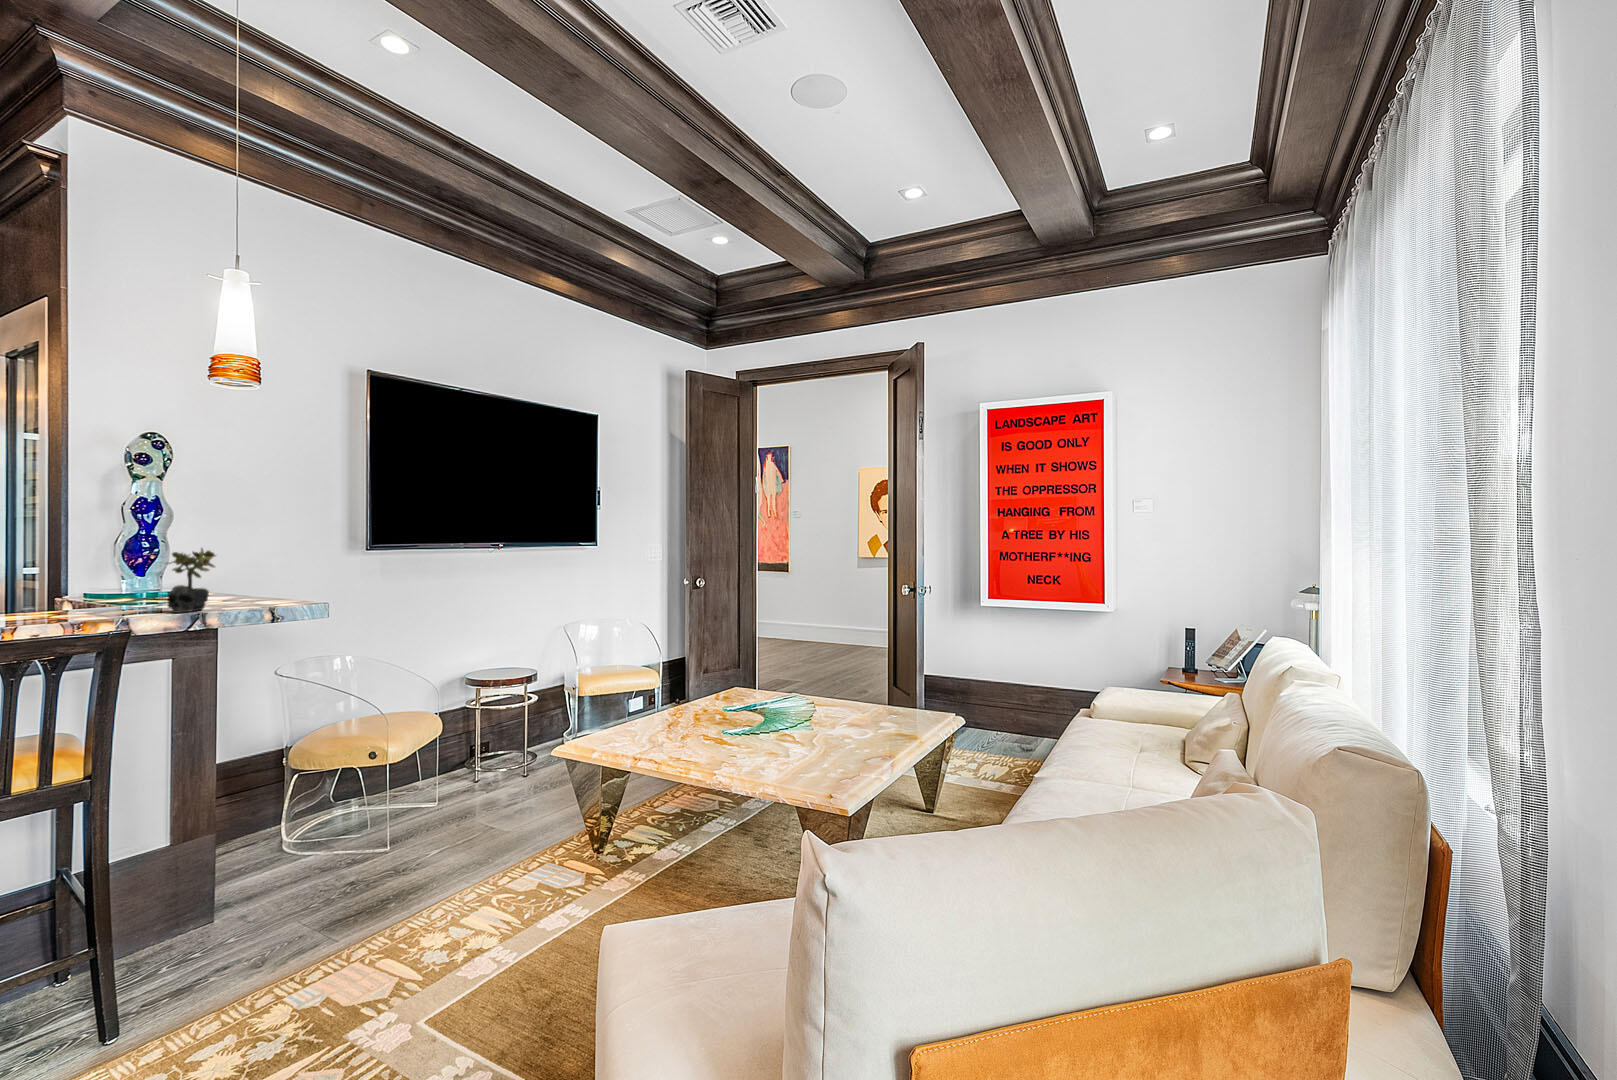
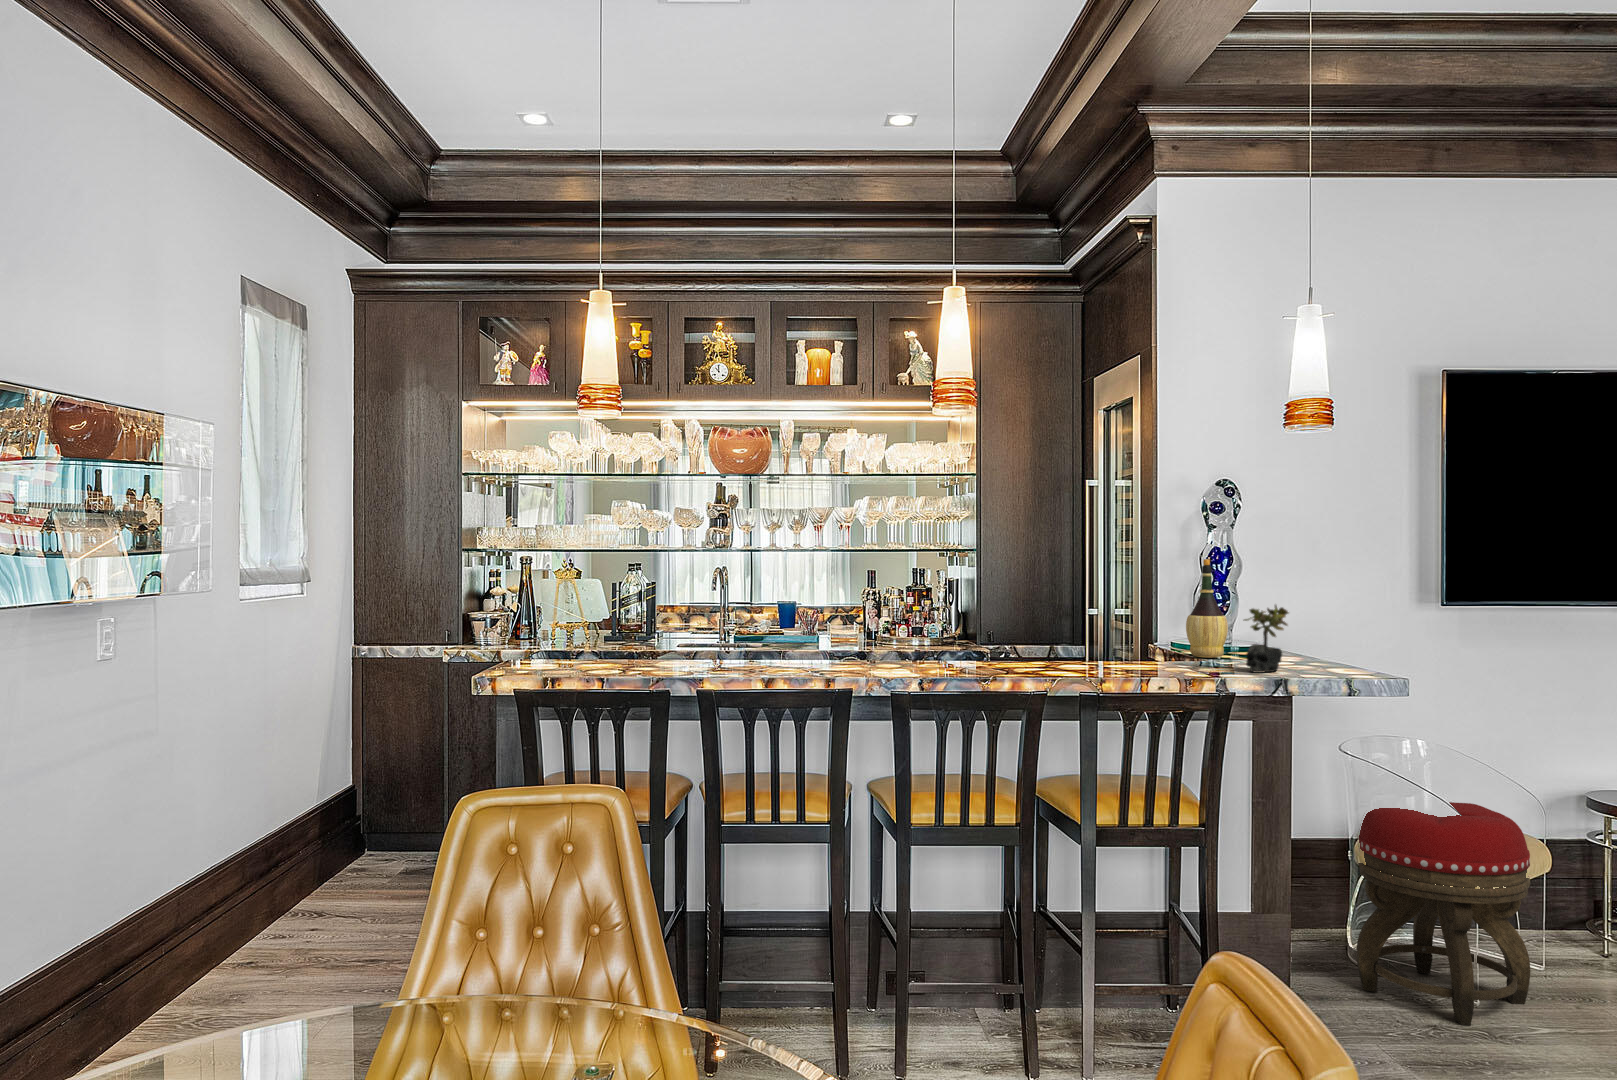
wine bottle: none [102,508,154,604] -> present [1186,559,1228,658]
footstool: none [288,699,426,871] -> present [1356,802,1530,1026]

